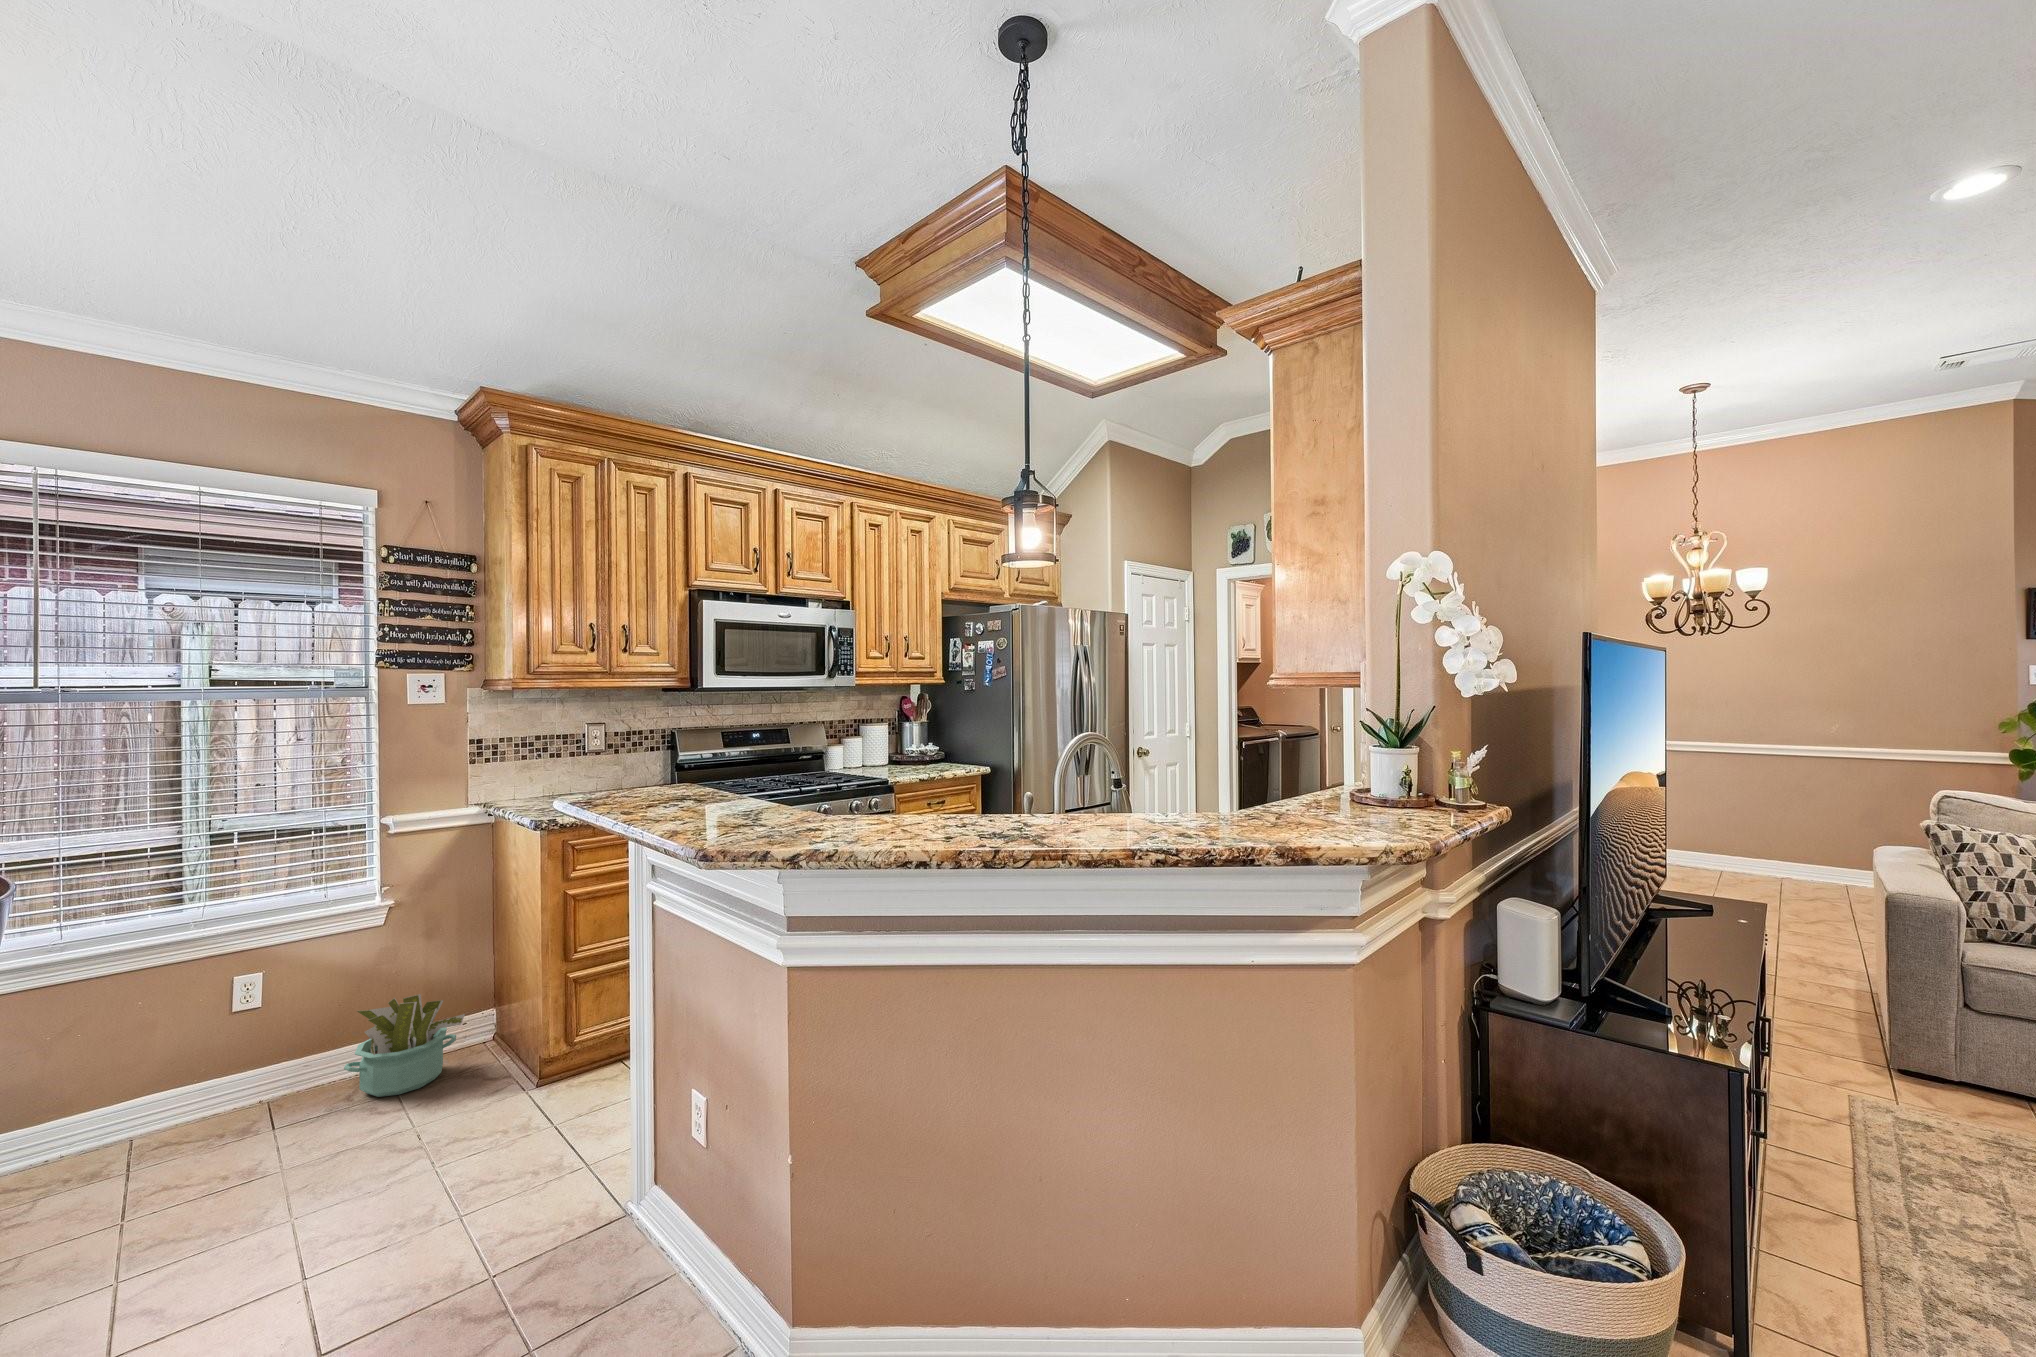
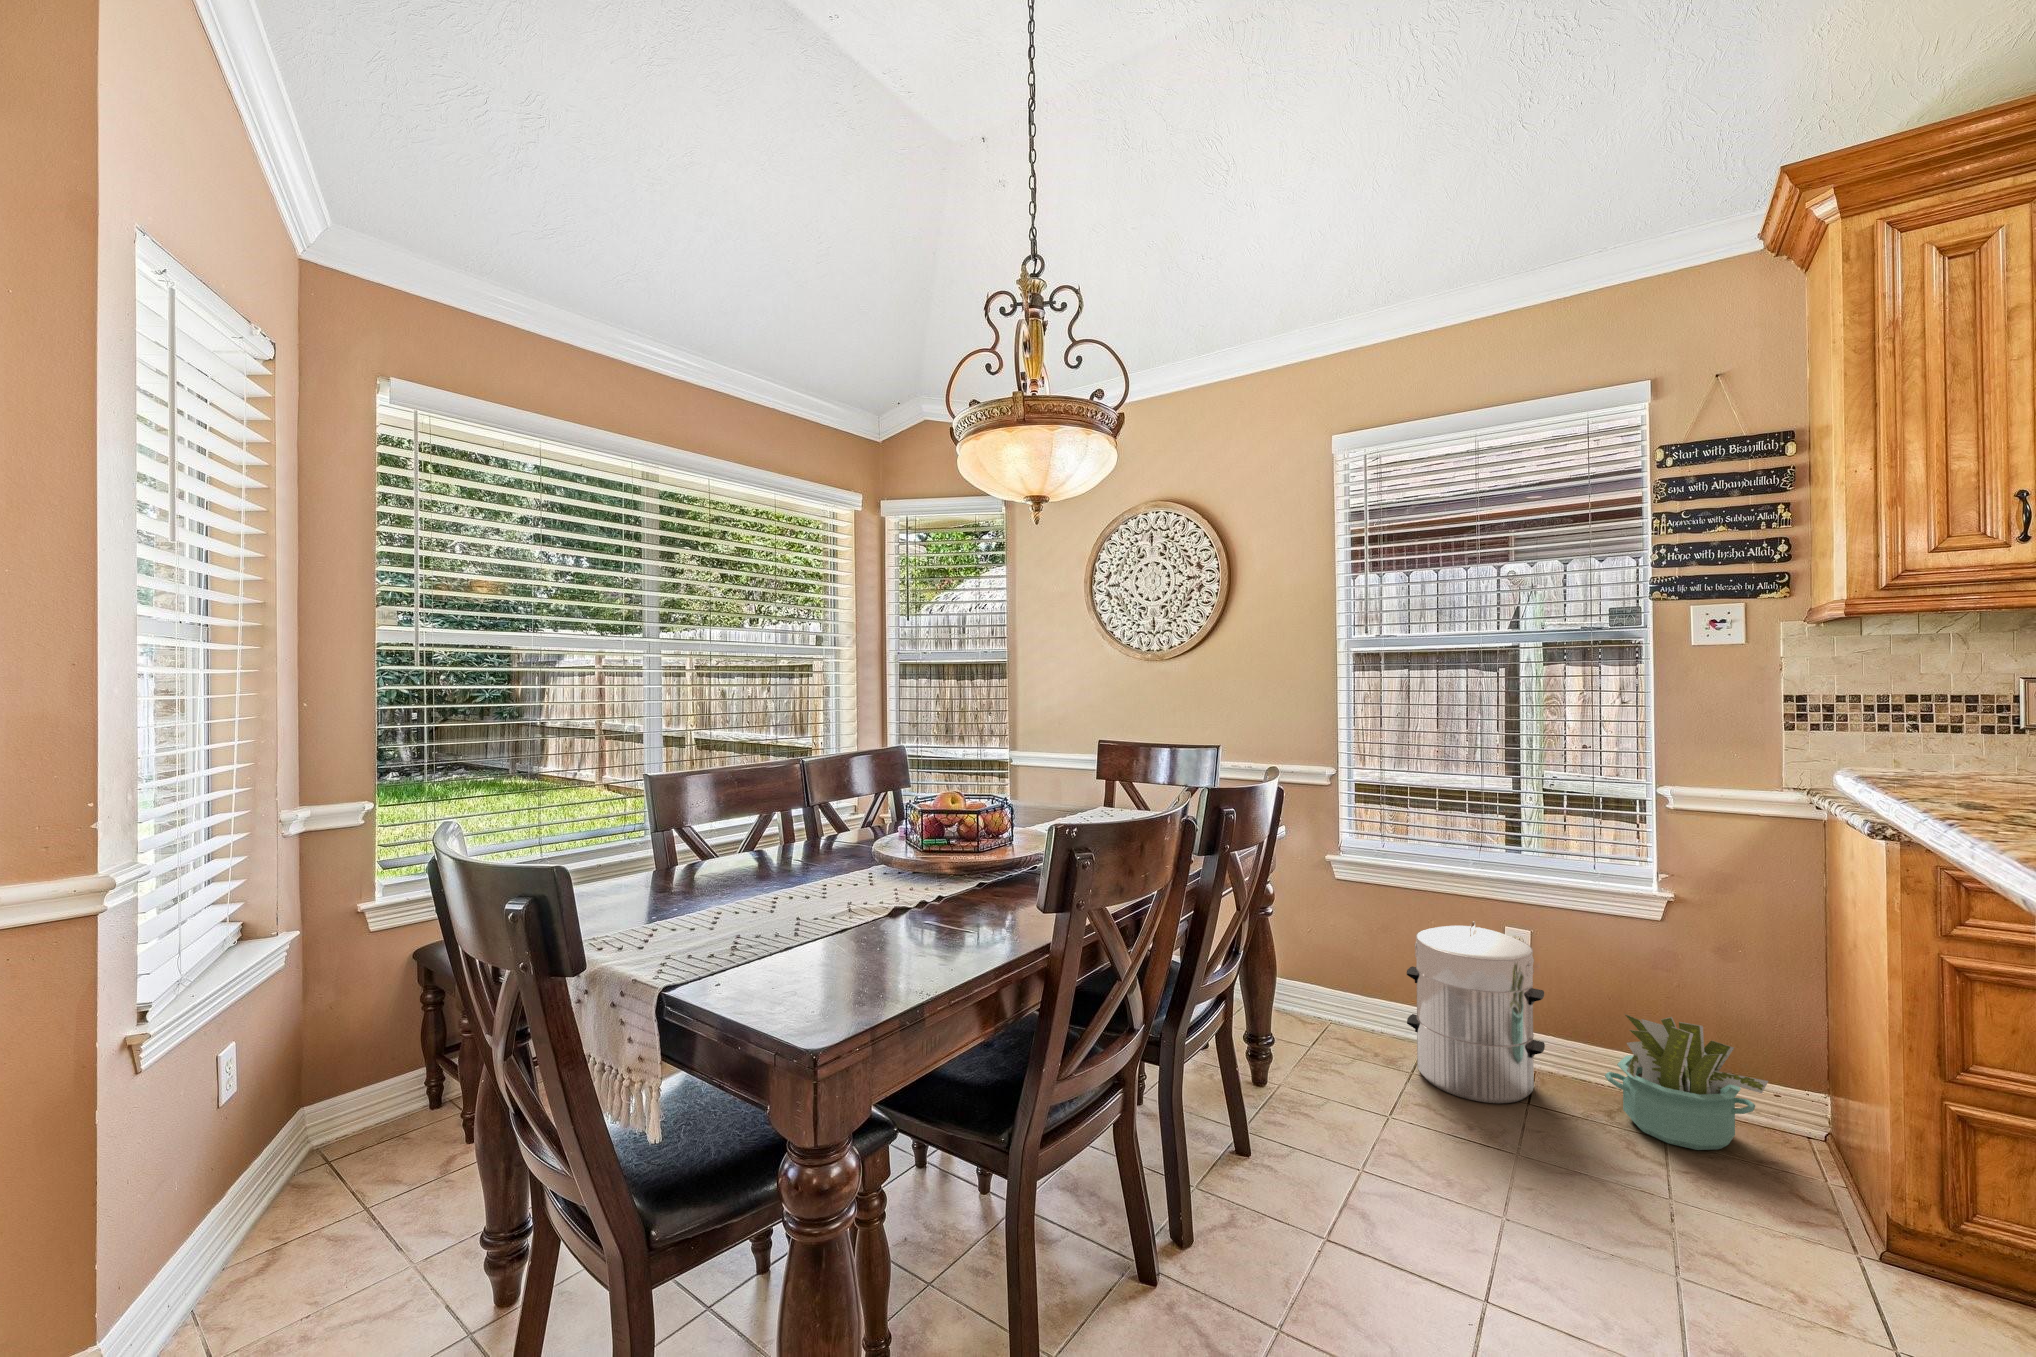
waste bin: none [116,982,286,1167] -> present [1407,922,1545,1103]

